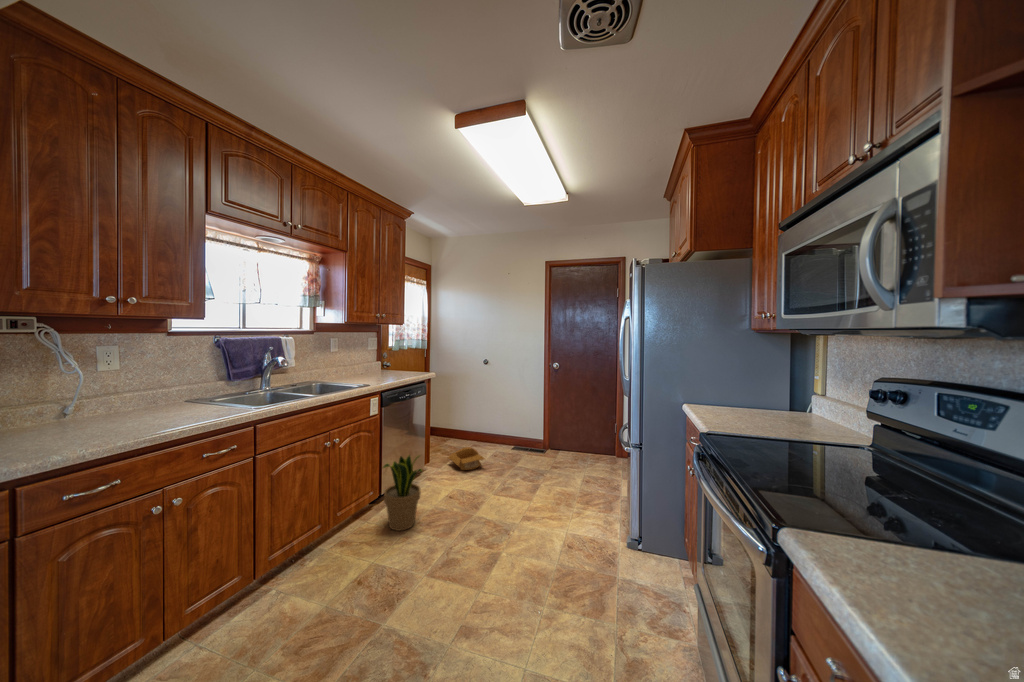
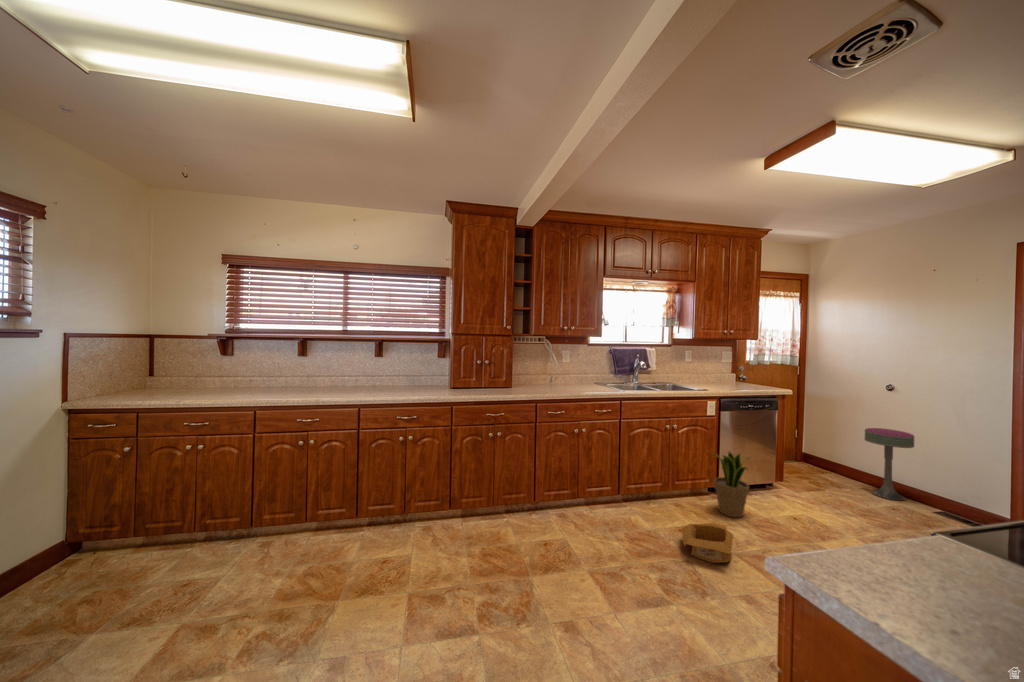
bar stool: none [478,396,506,452] -> present [865,428,914,501]
cardboard box: present [448,447,485,470] -> present [681,523,733,563]

